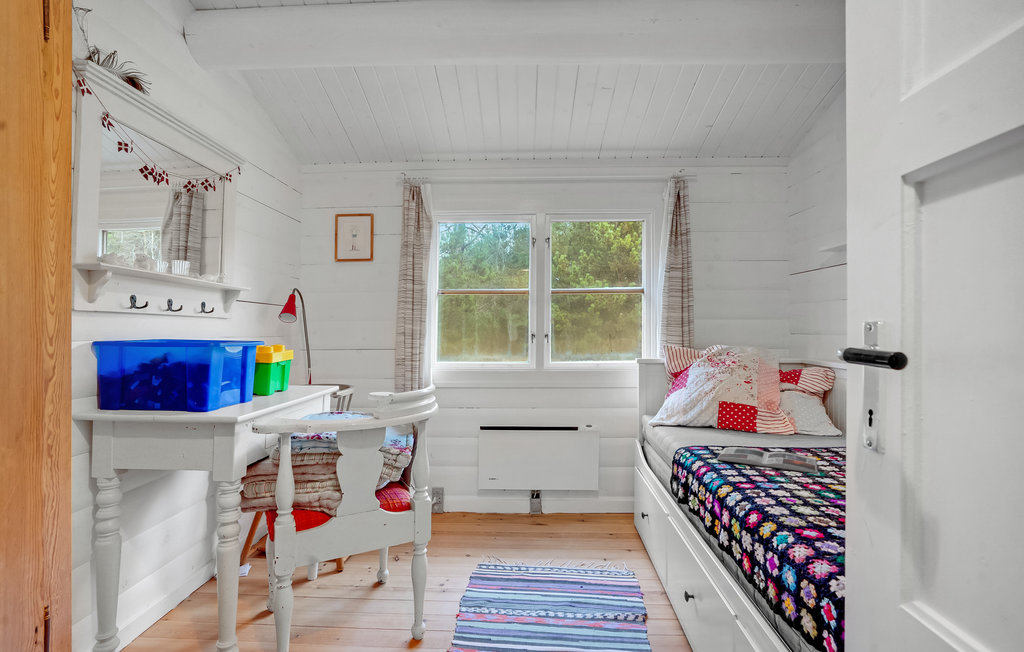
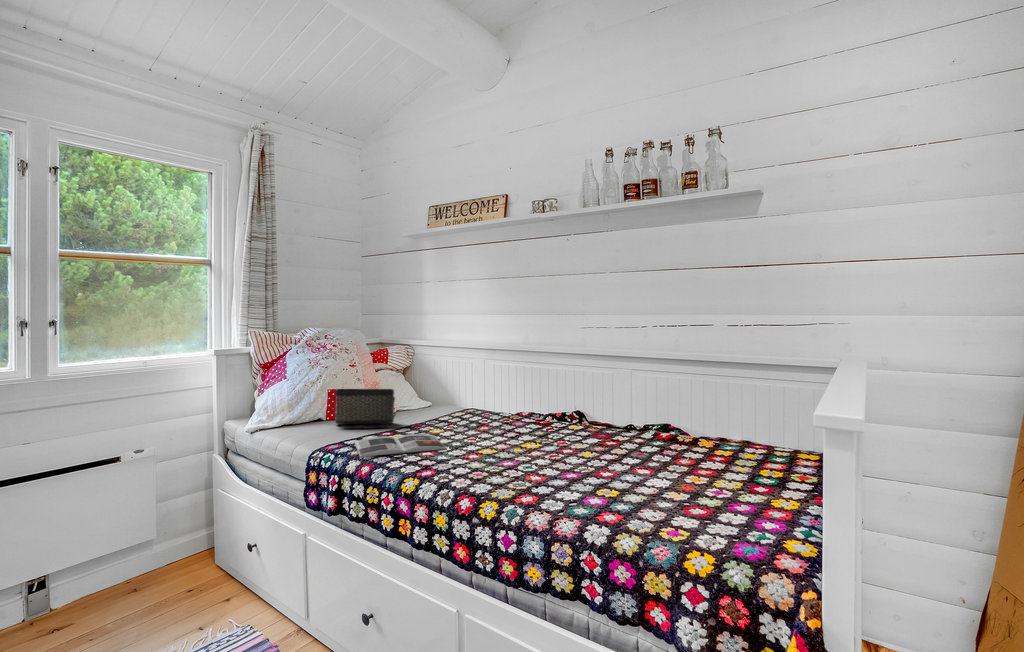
handbag: none [718,400,783,443] -> present [332,389,396,429]

